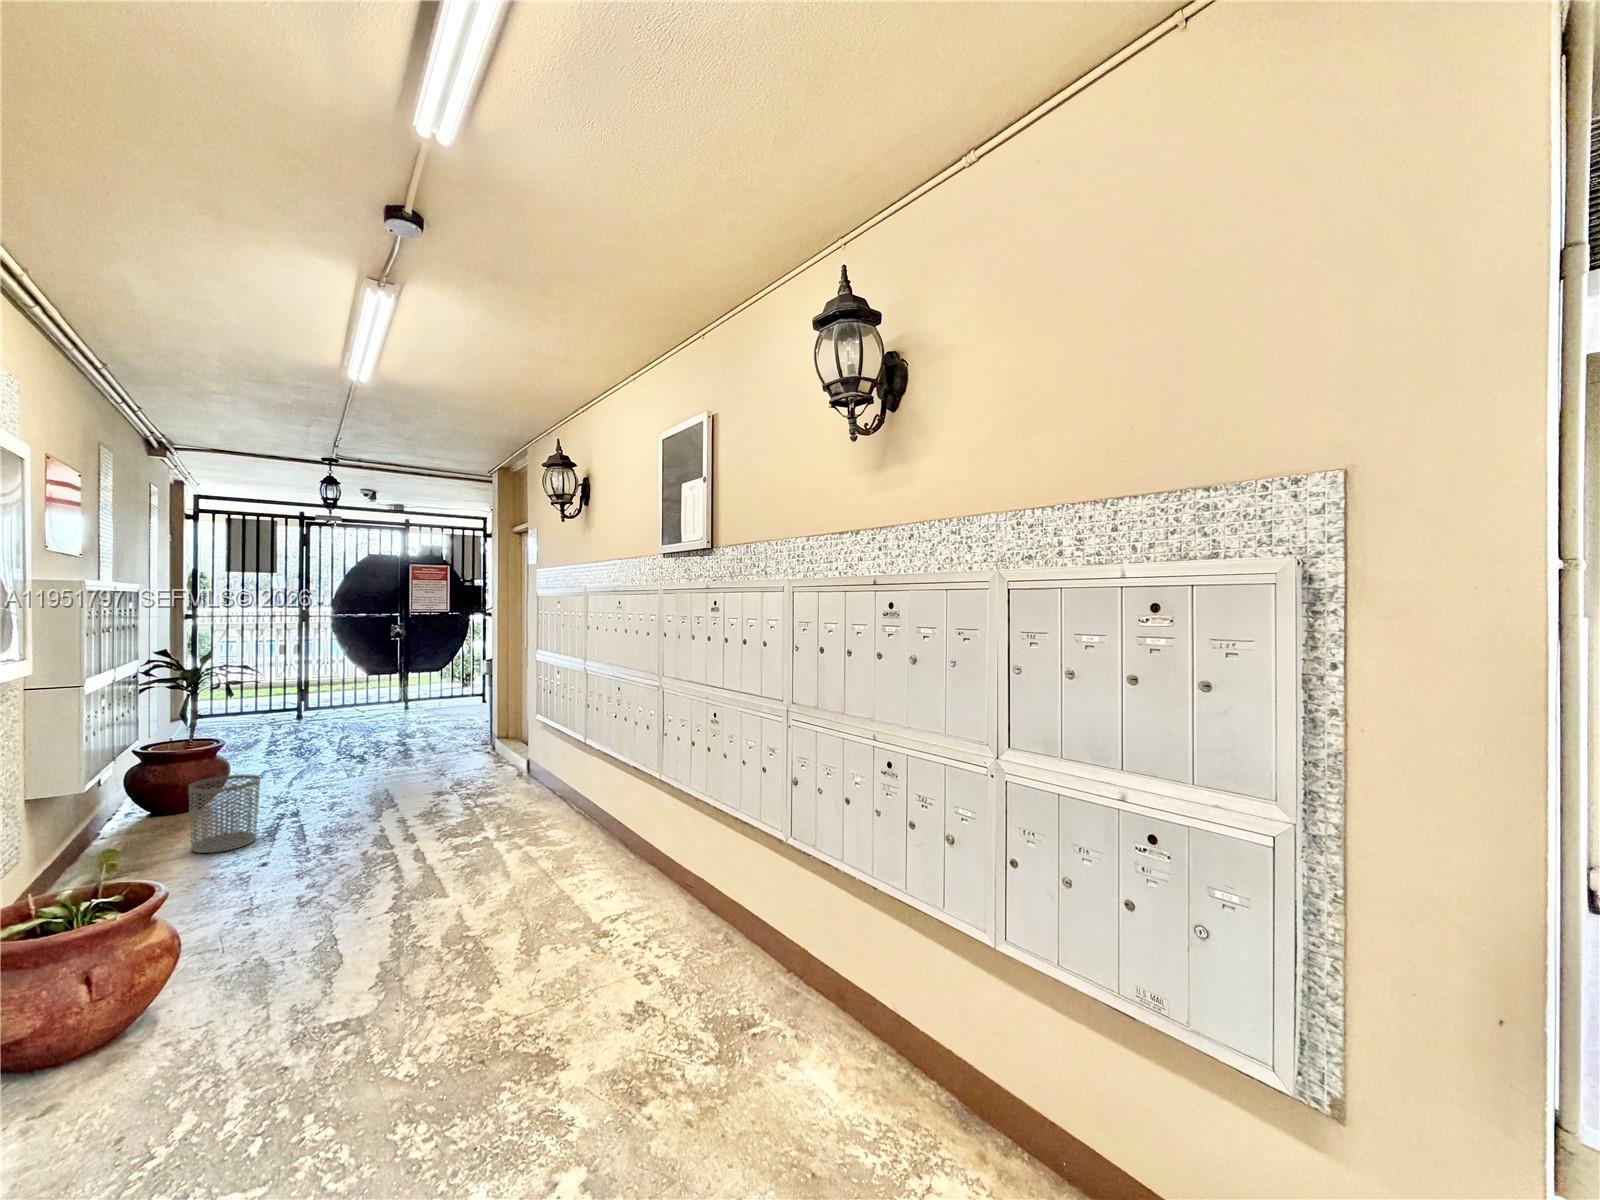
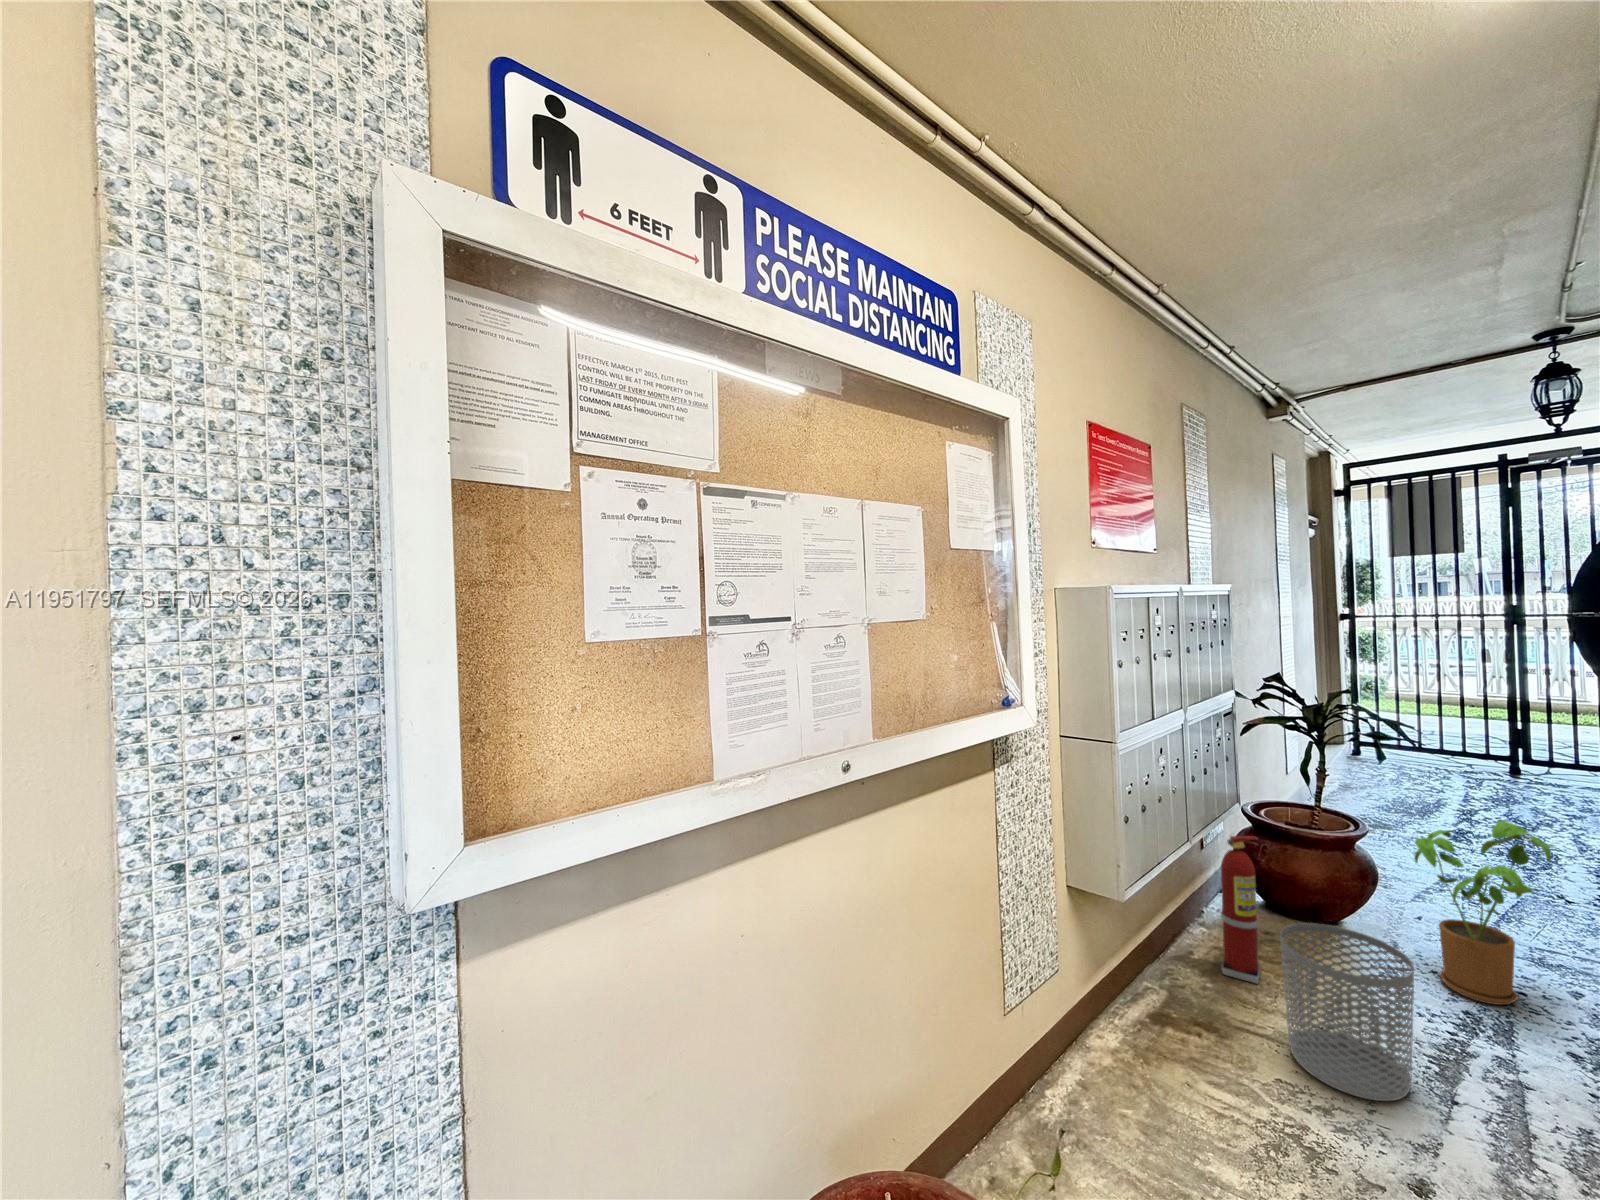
house plant: none [255,712,319,806] -> present [1414,821,1555,1005]
fire extinguisher: none [134,748,165,844] -> present [1221,836,1260,983]

